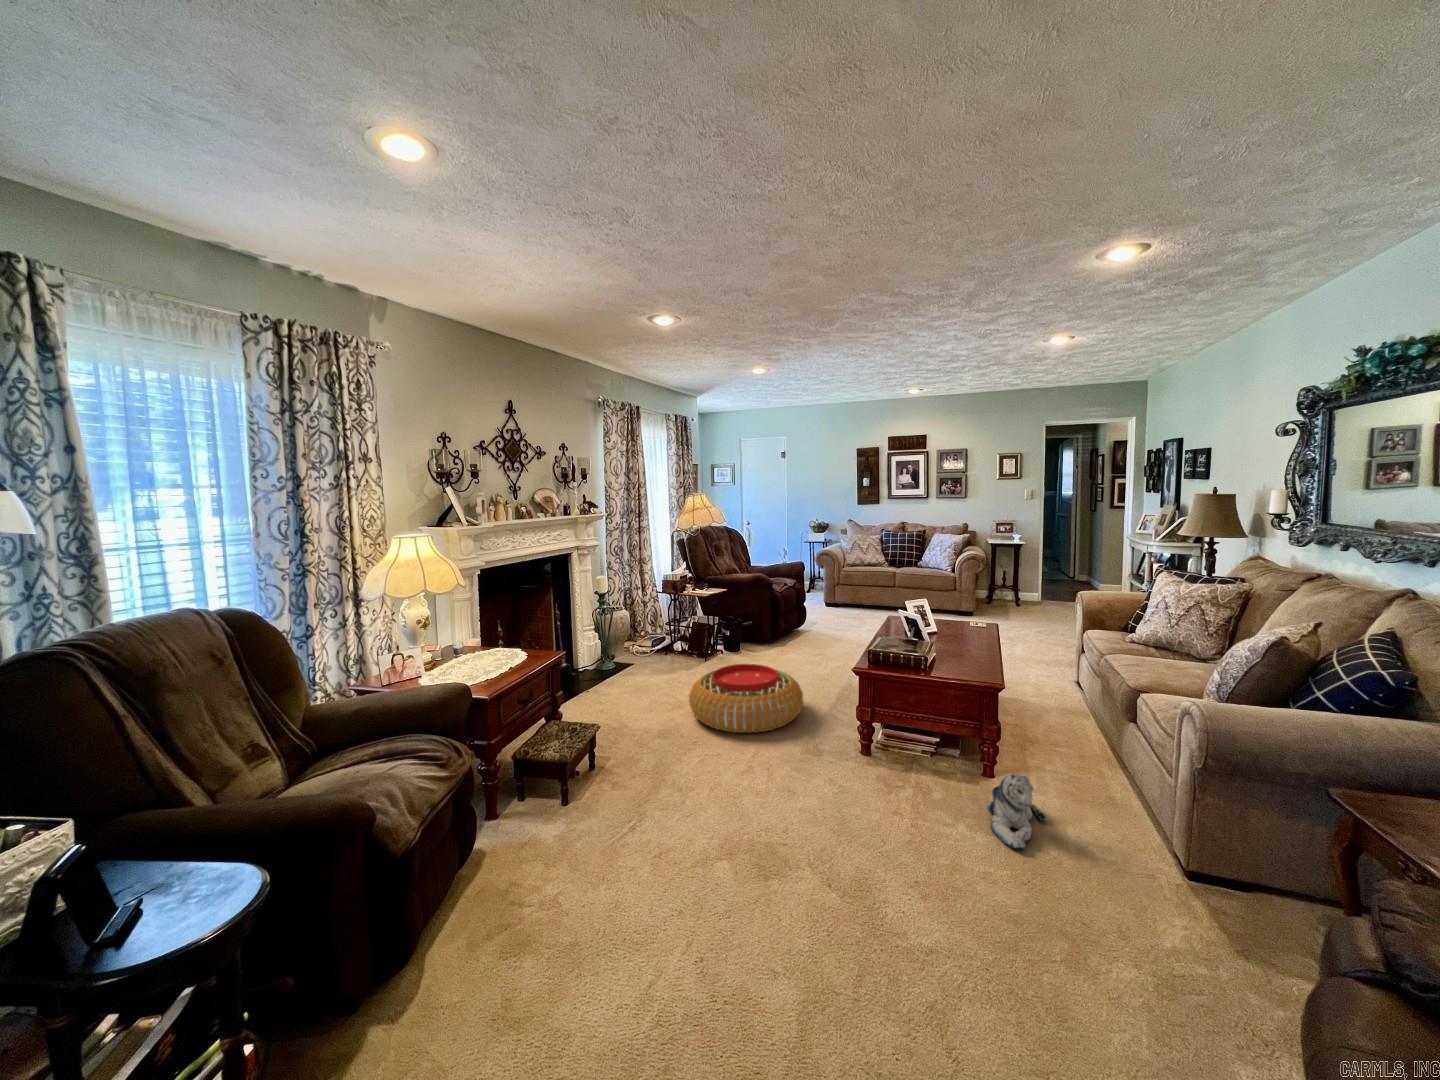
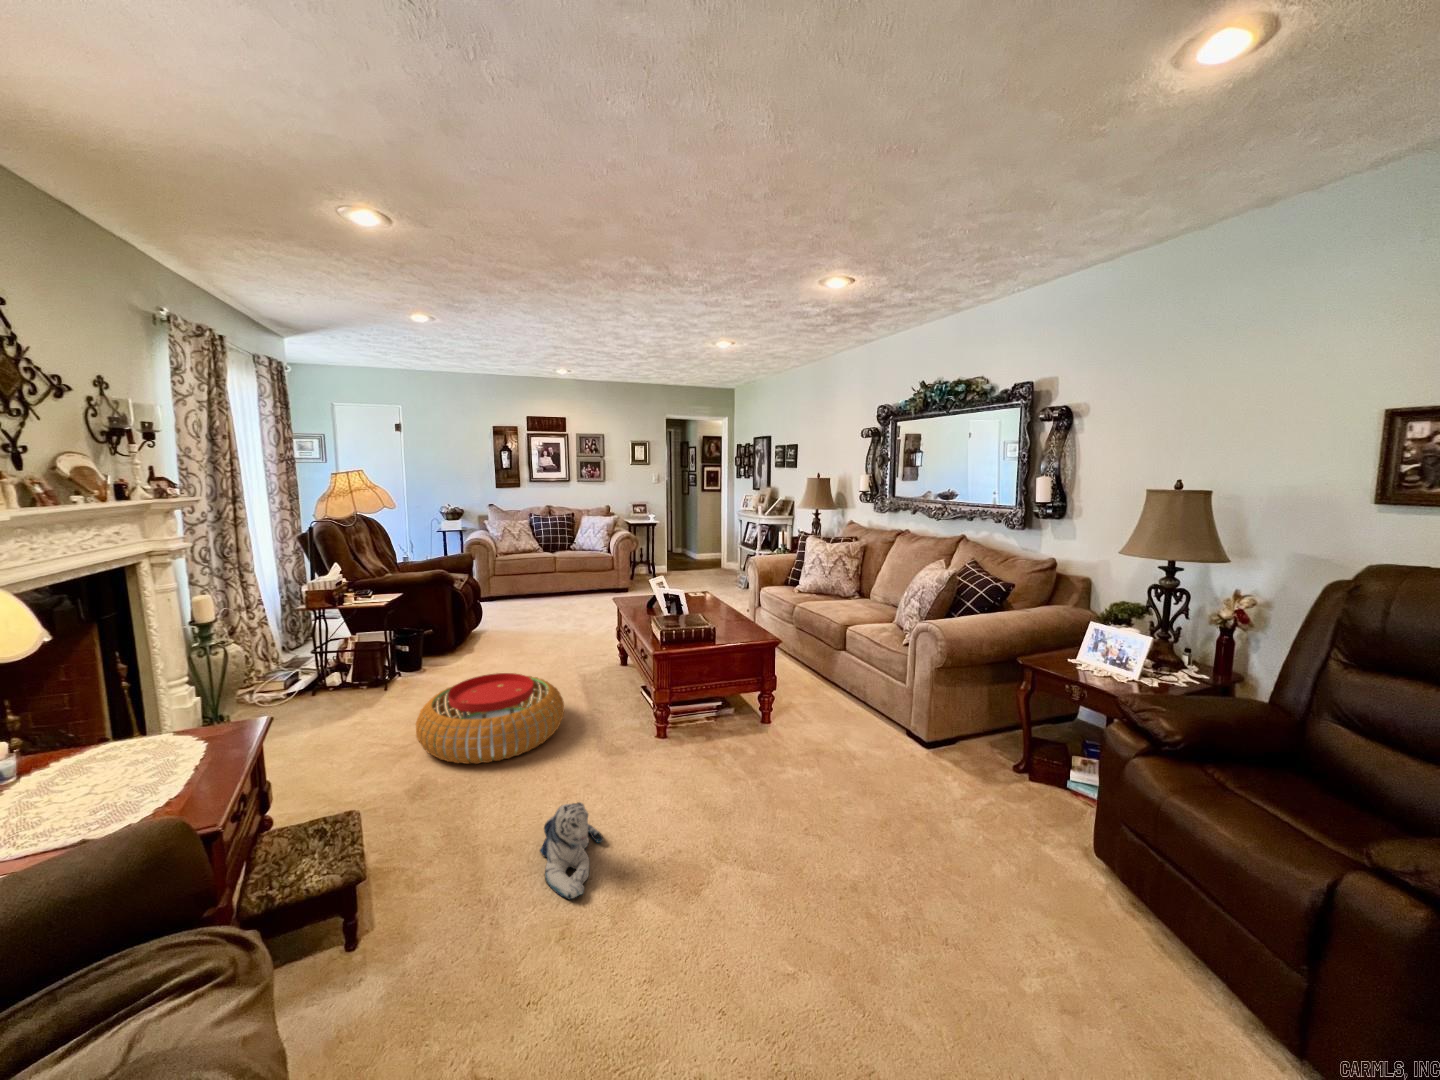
plush toy: present [988,774,1046,848] -> present [540,802,603,899]

